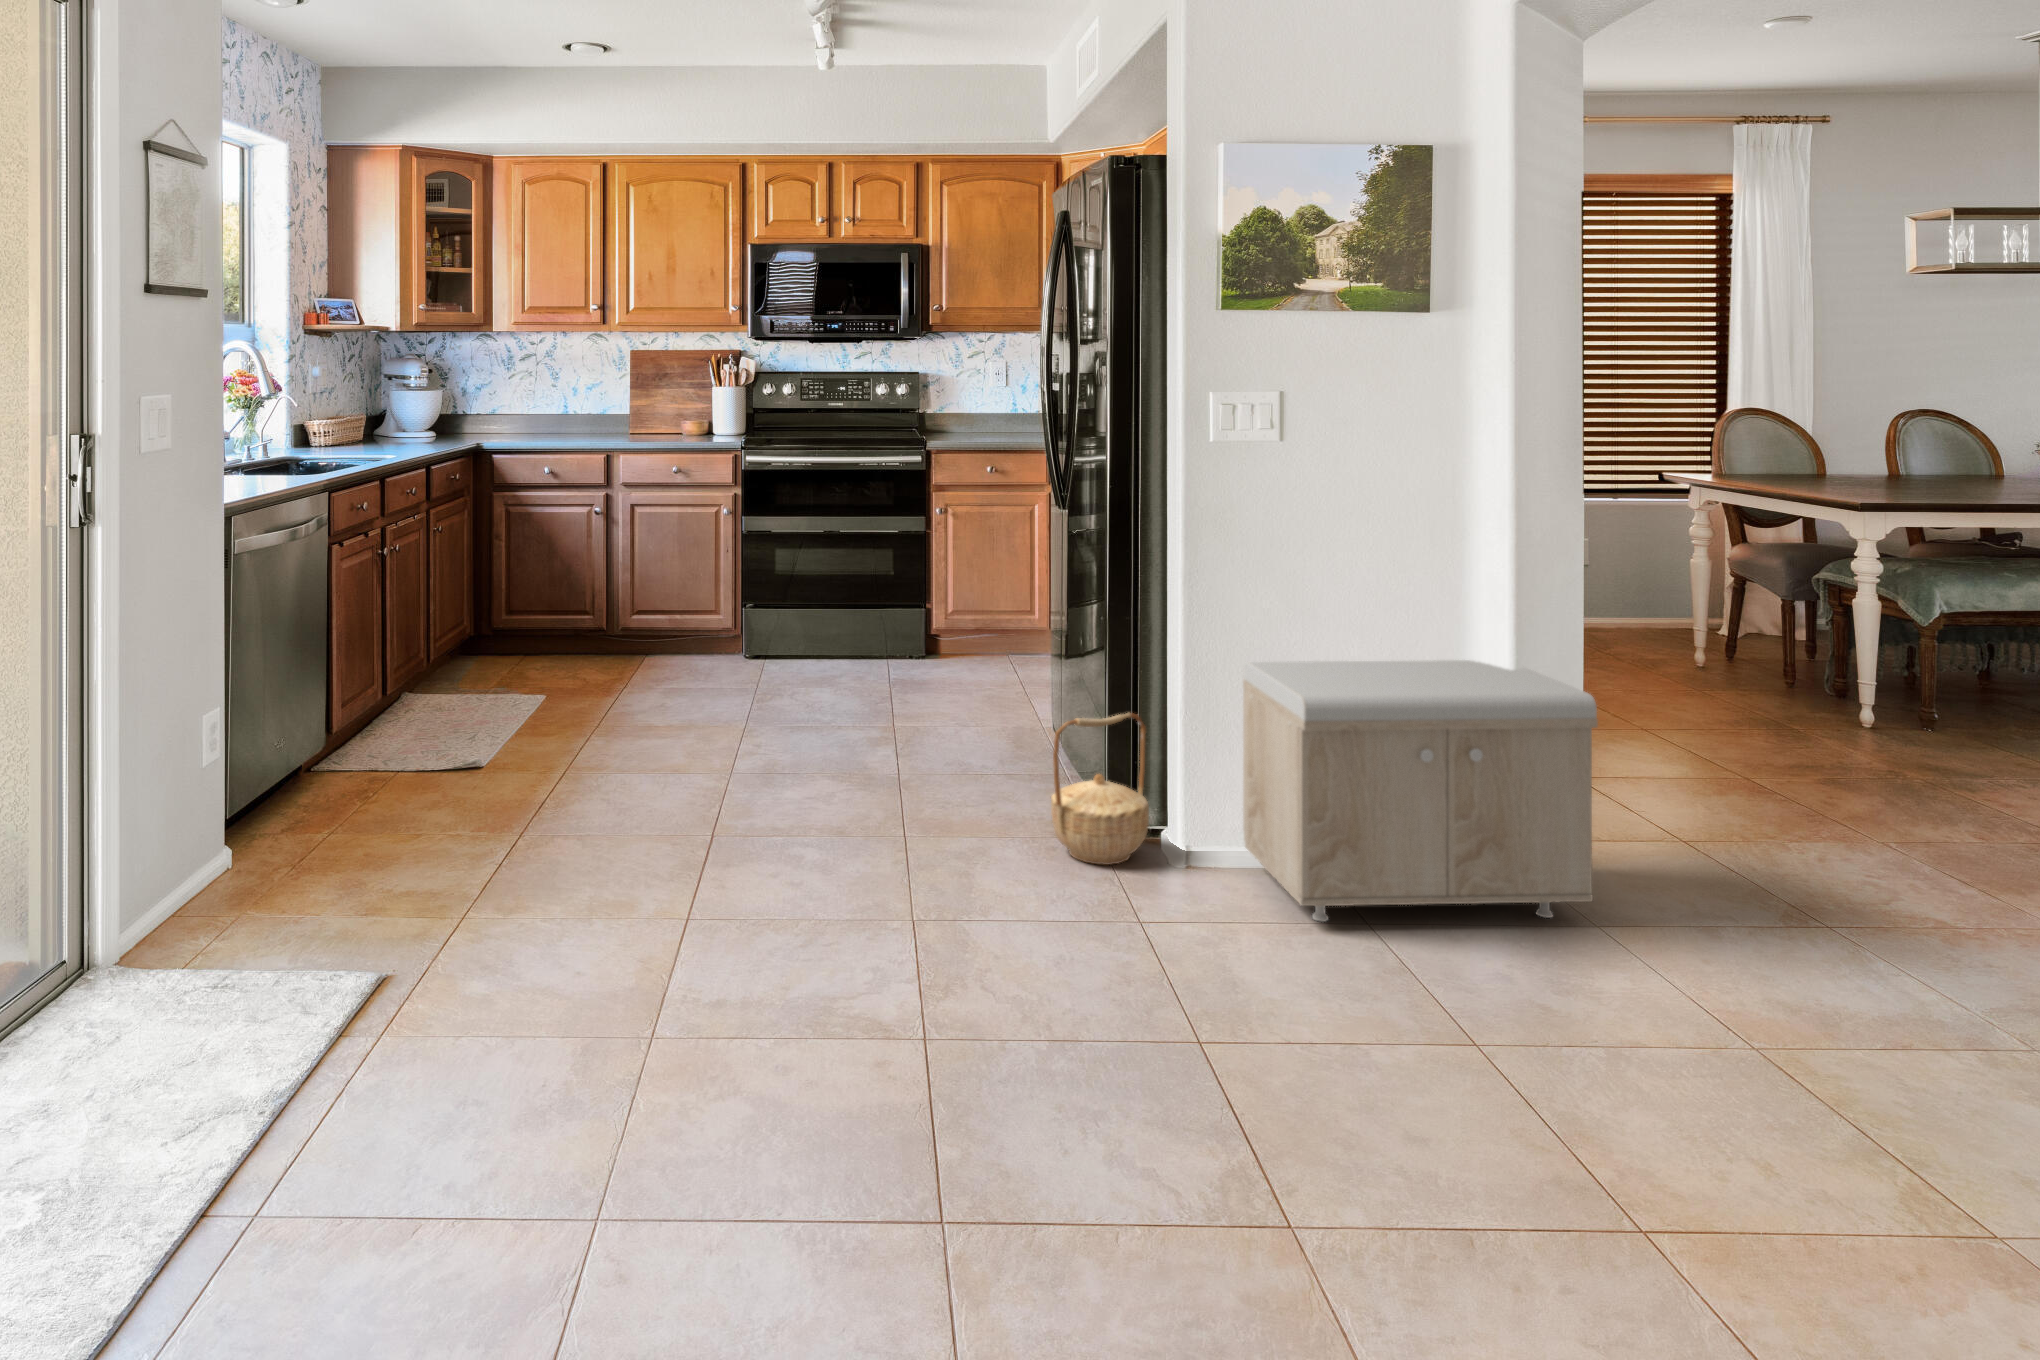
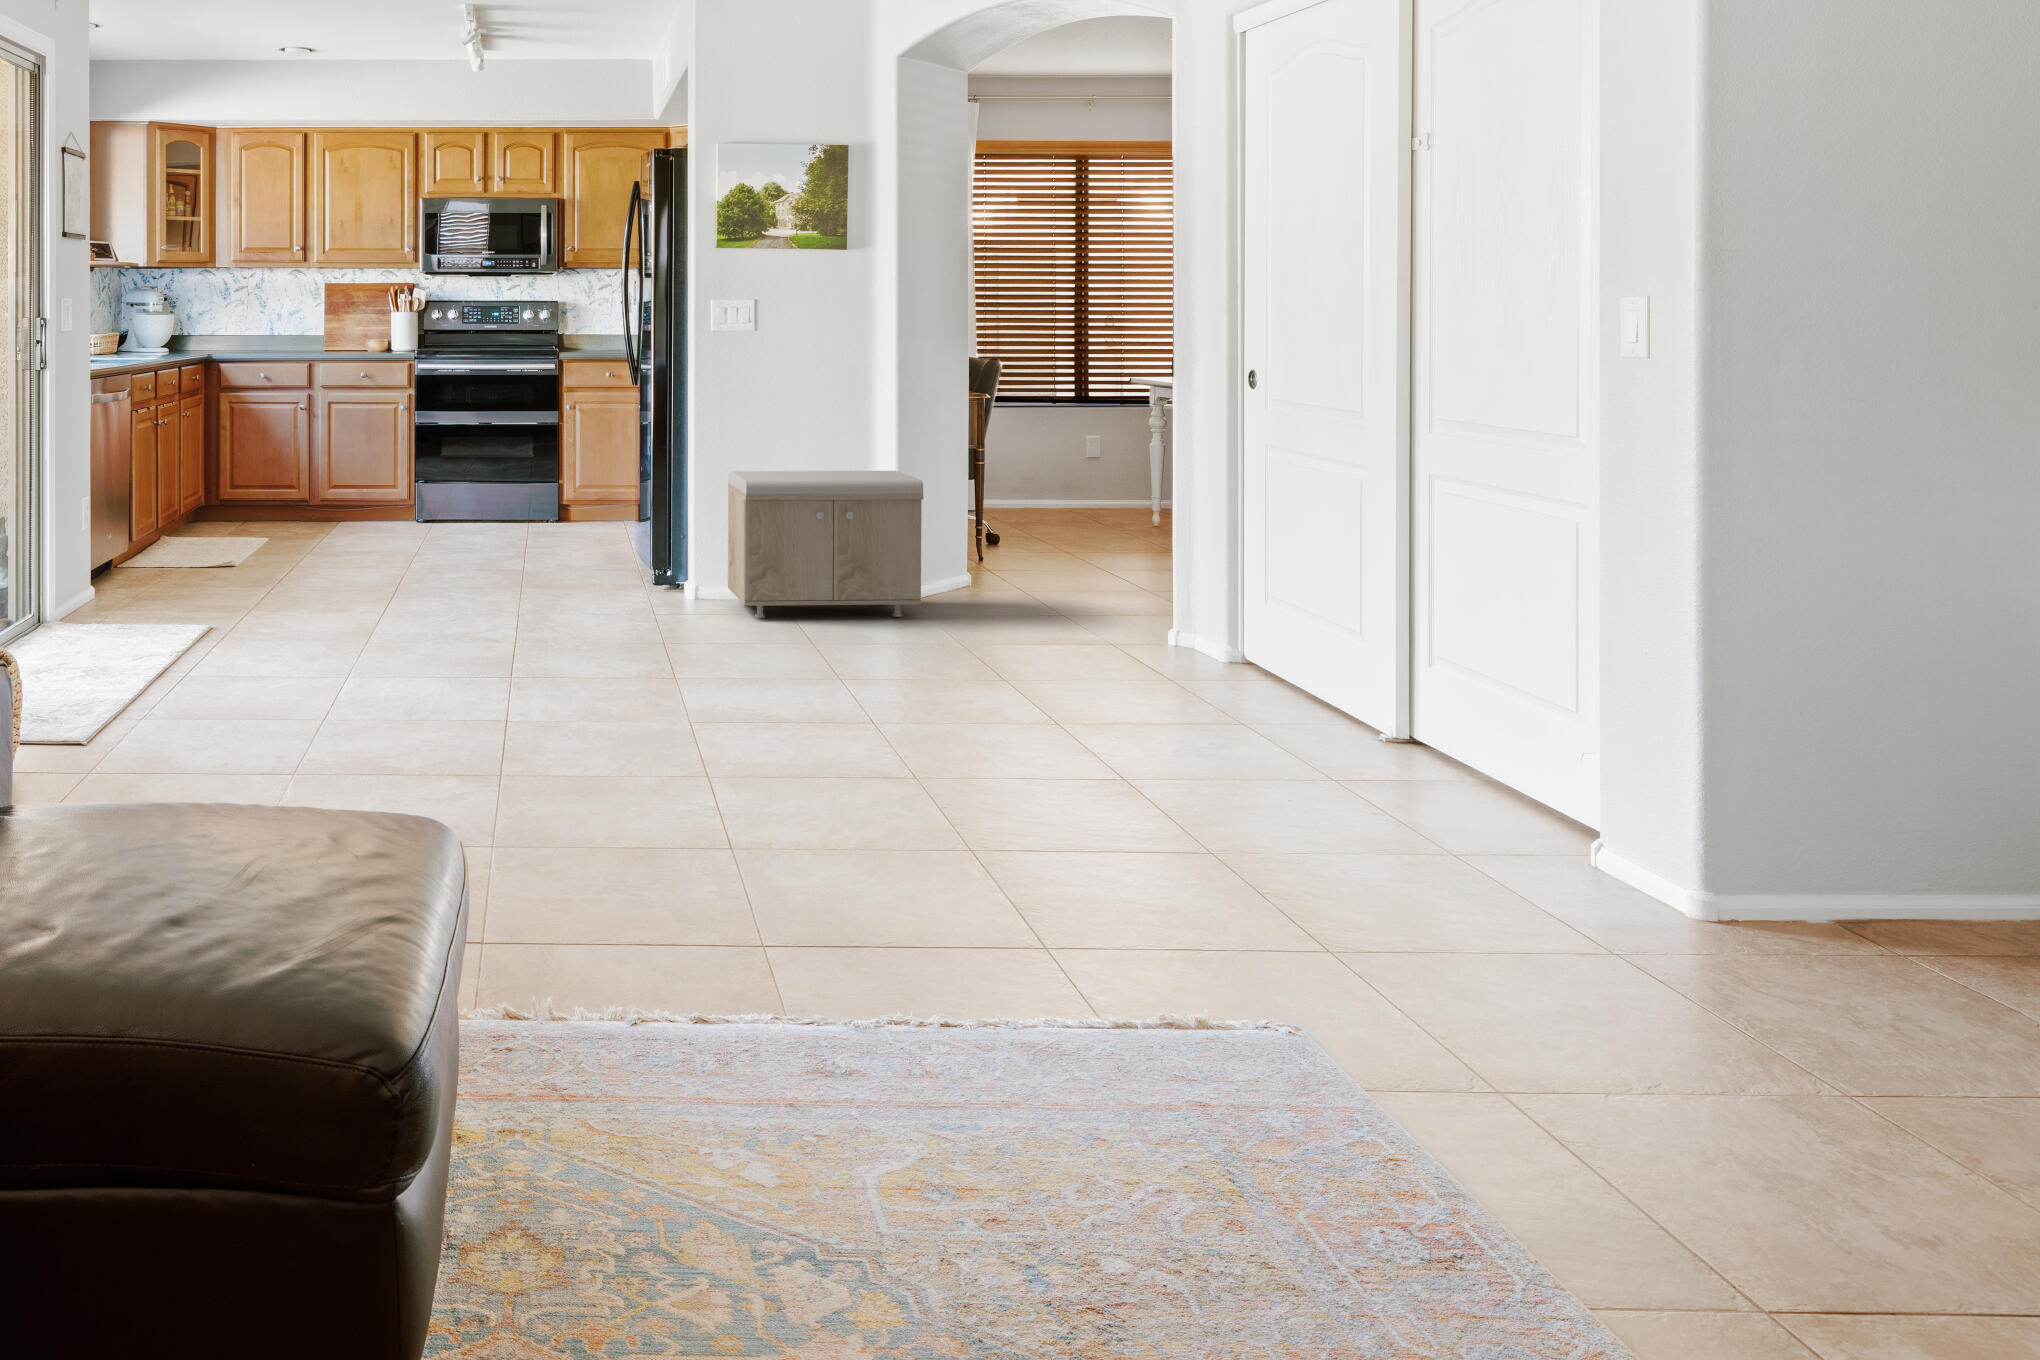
basket: present [1051,713,1149,865] -> none [608,509,672,601]

